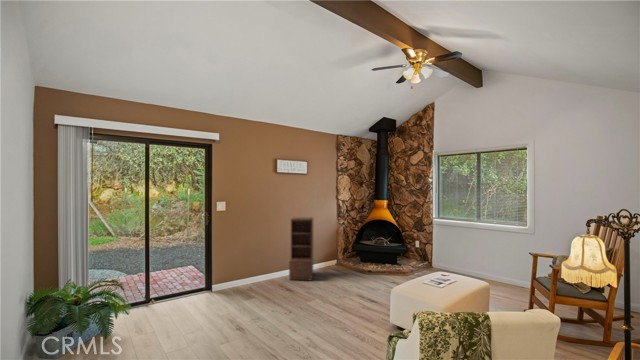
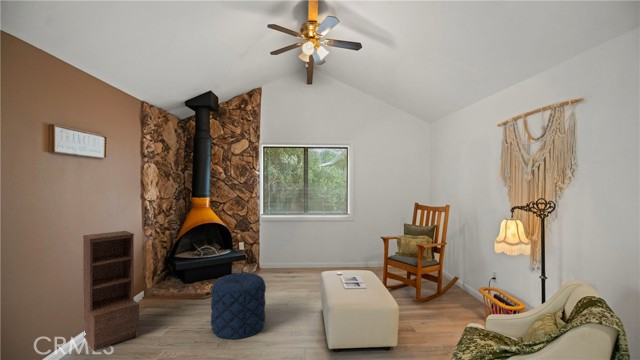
pouf: none [341,256,380,301] -> present [211,273,266,339]

